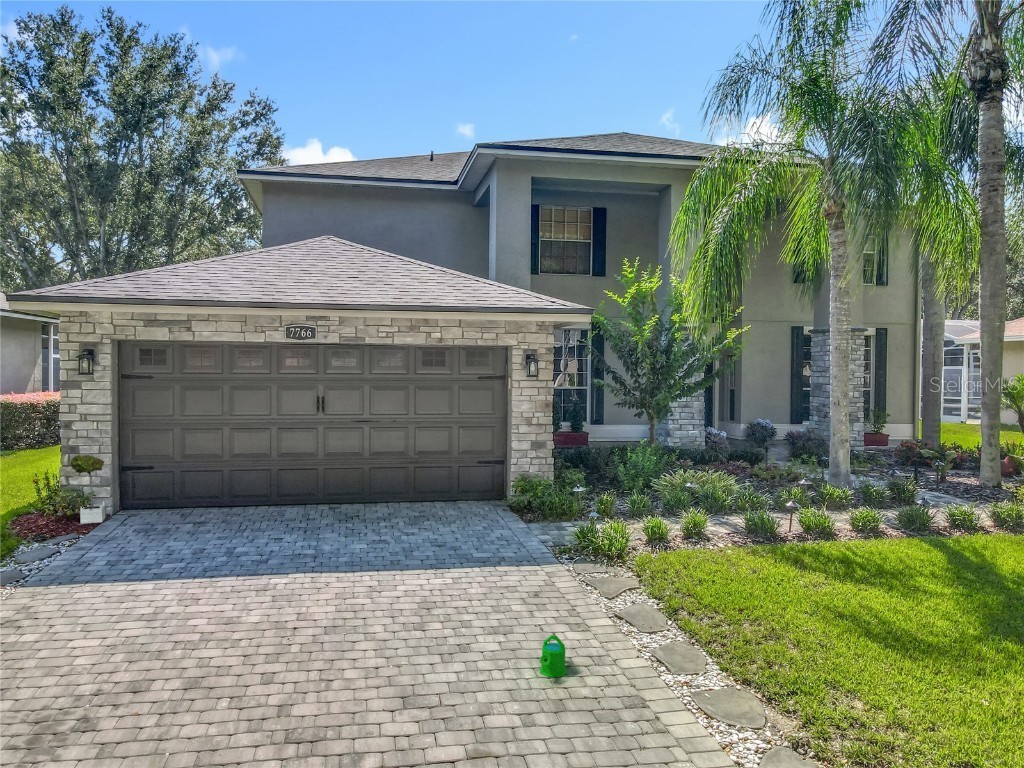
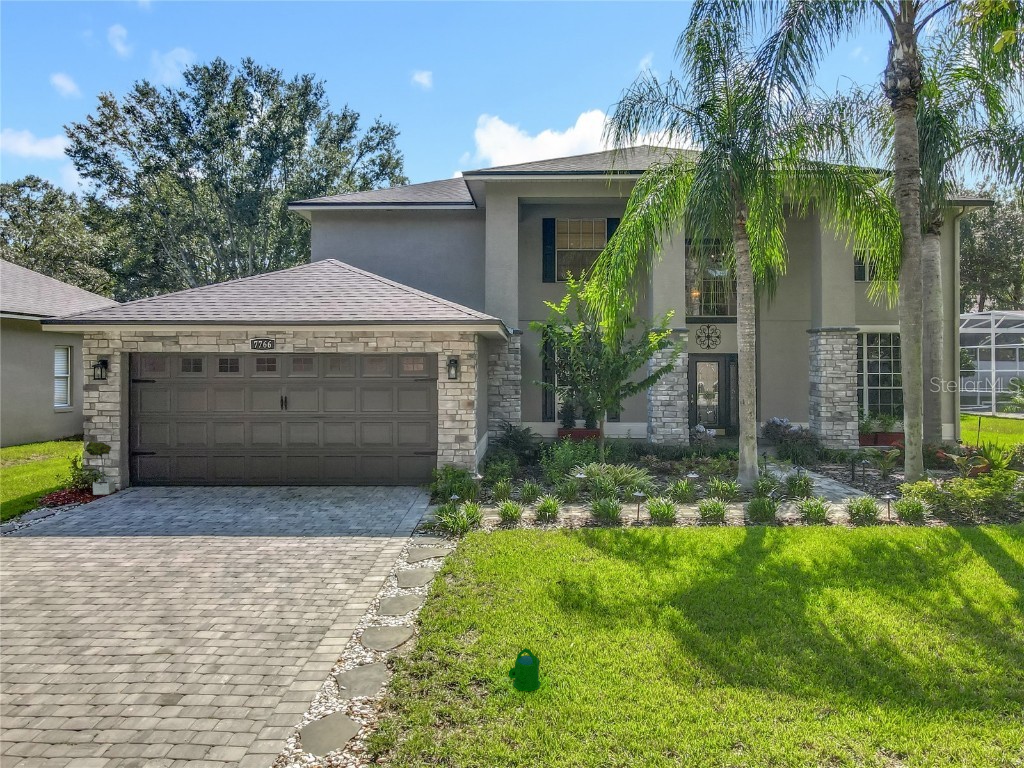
watering can: present [540,635,567,677] -> present [508,648,541,691]

